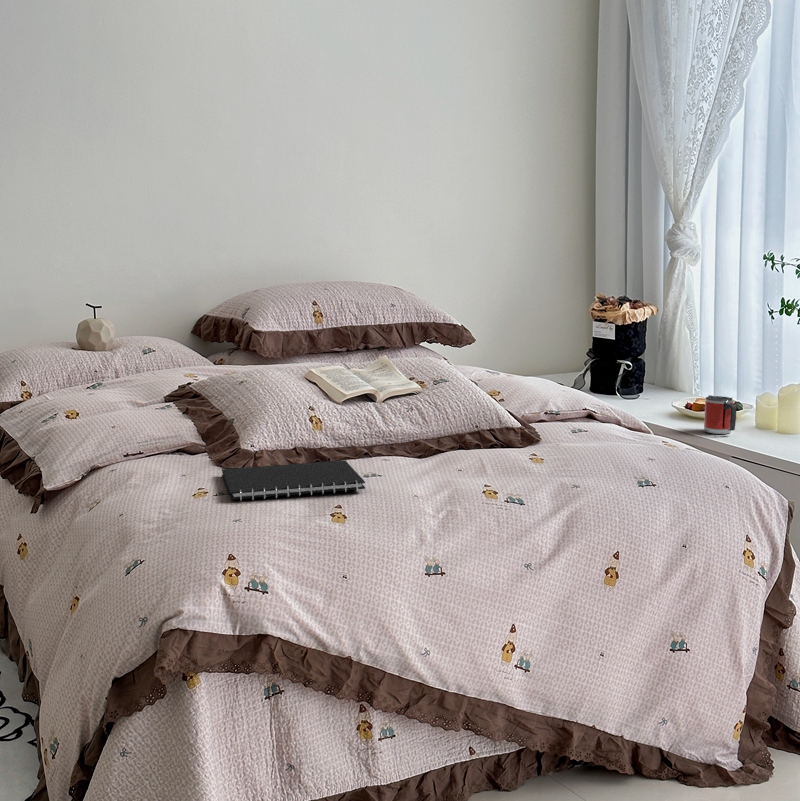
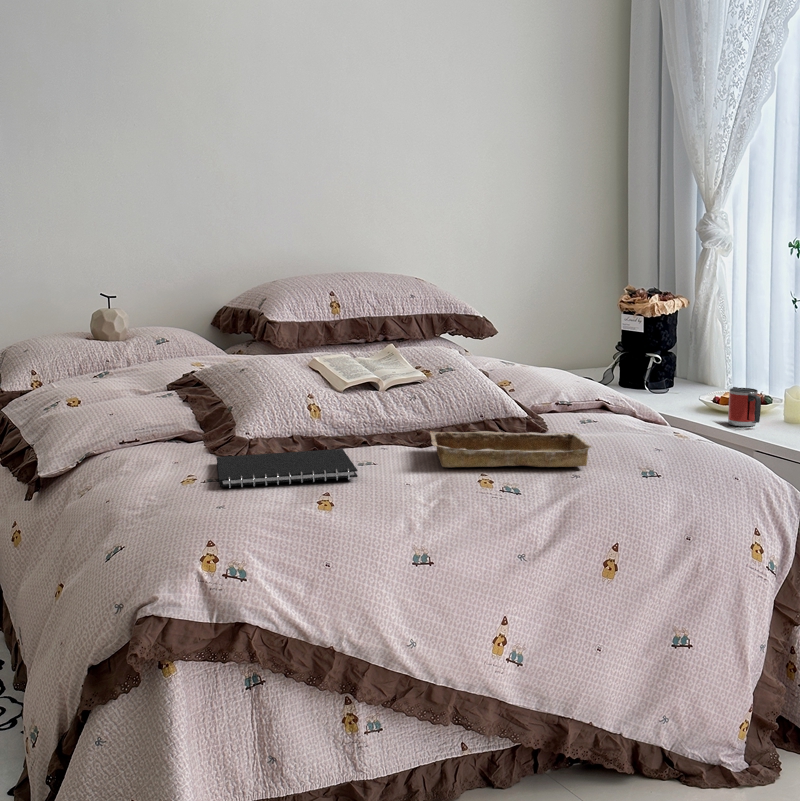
tray: none [429,442,592,478] -> present [430,431,593,468]

